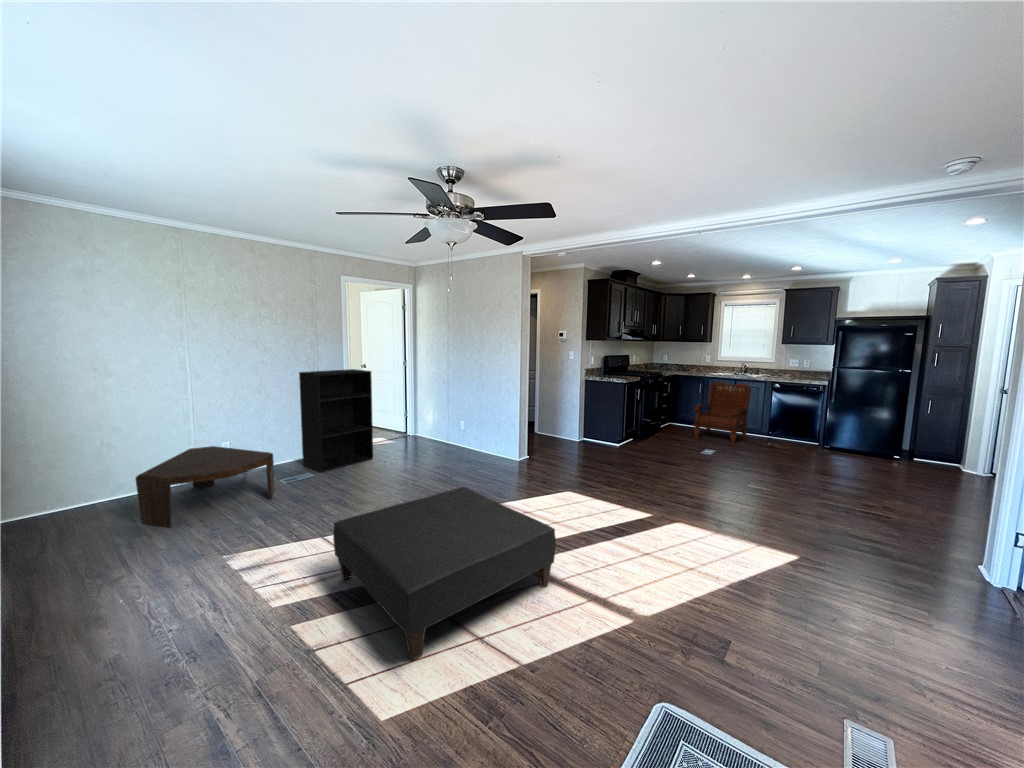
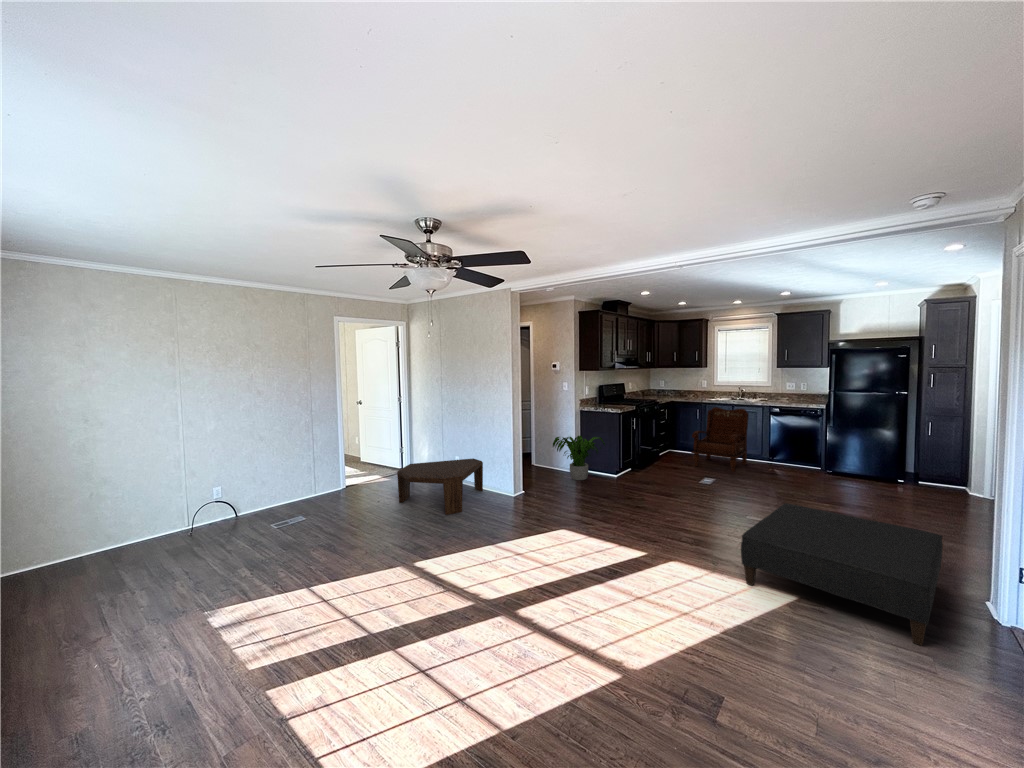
bookshelf: present [299,369,373,472] -> none [292,408,367,515]
potted plant: none [557,405,610,448] -> present [553,436,605,480]
coffee table: present [136,446,275,528] -> present [397,458,483,515]
ottoman: present [333,487,556,660] -> present [741,503,943,646]

